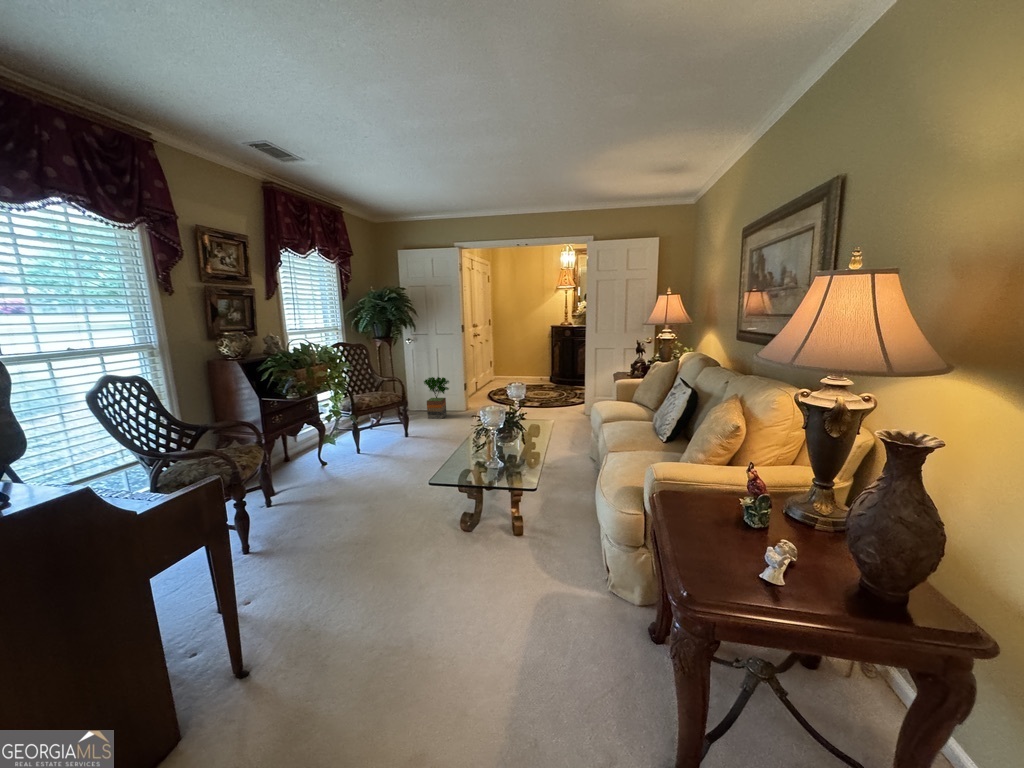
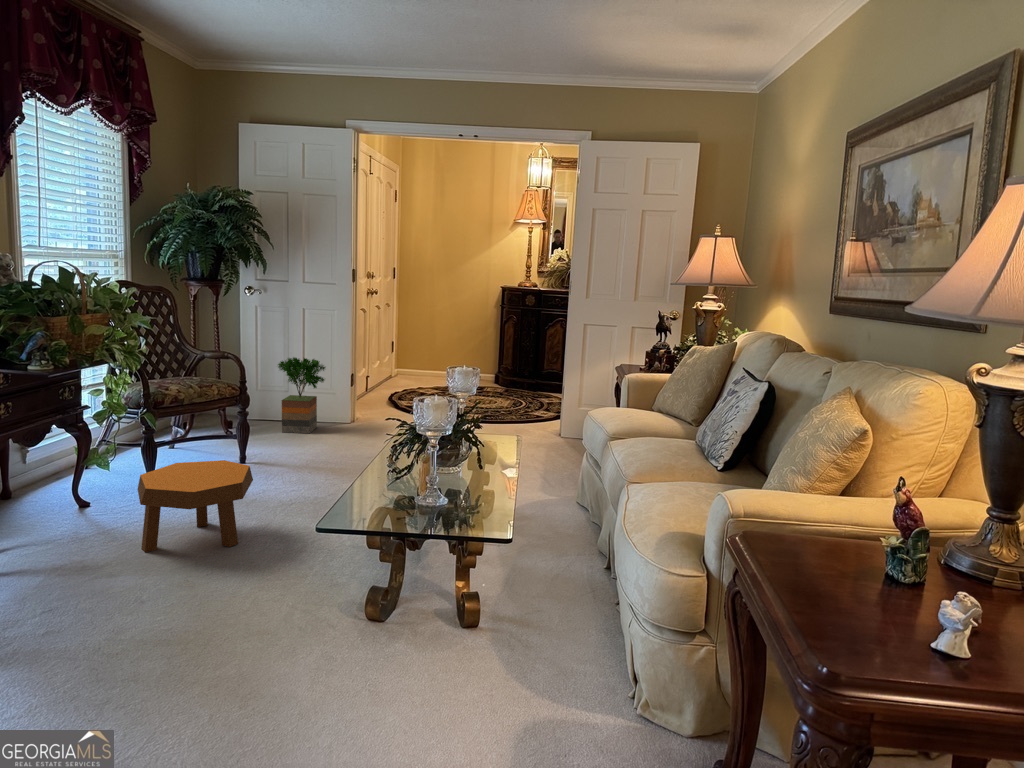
footstool: none [347,440,406,491] -> present [138,460,253,552]

